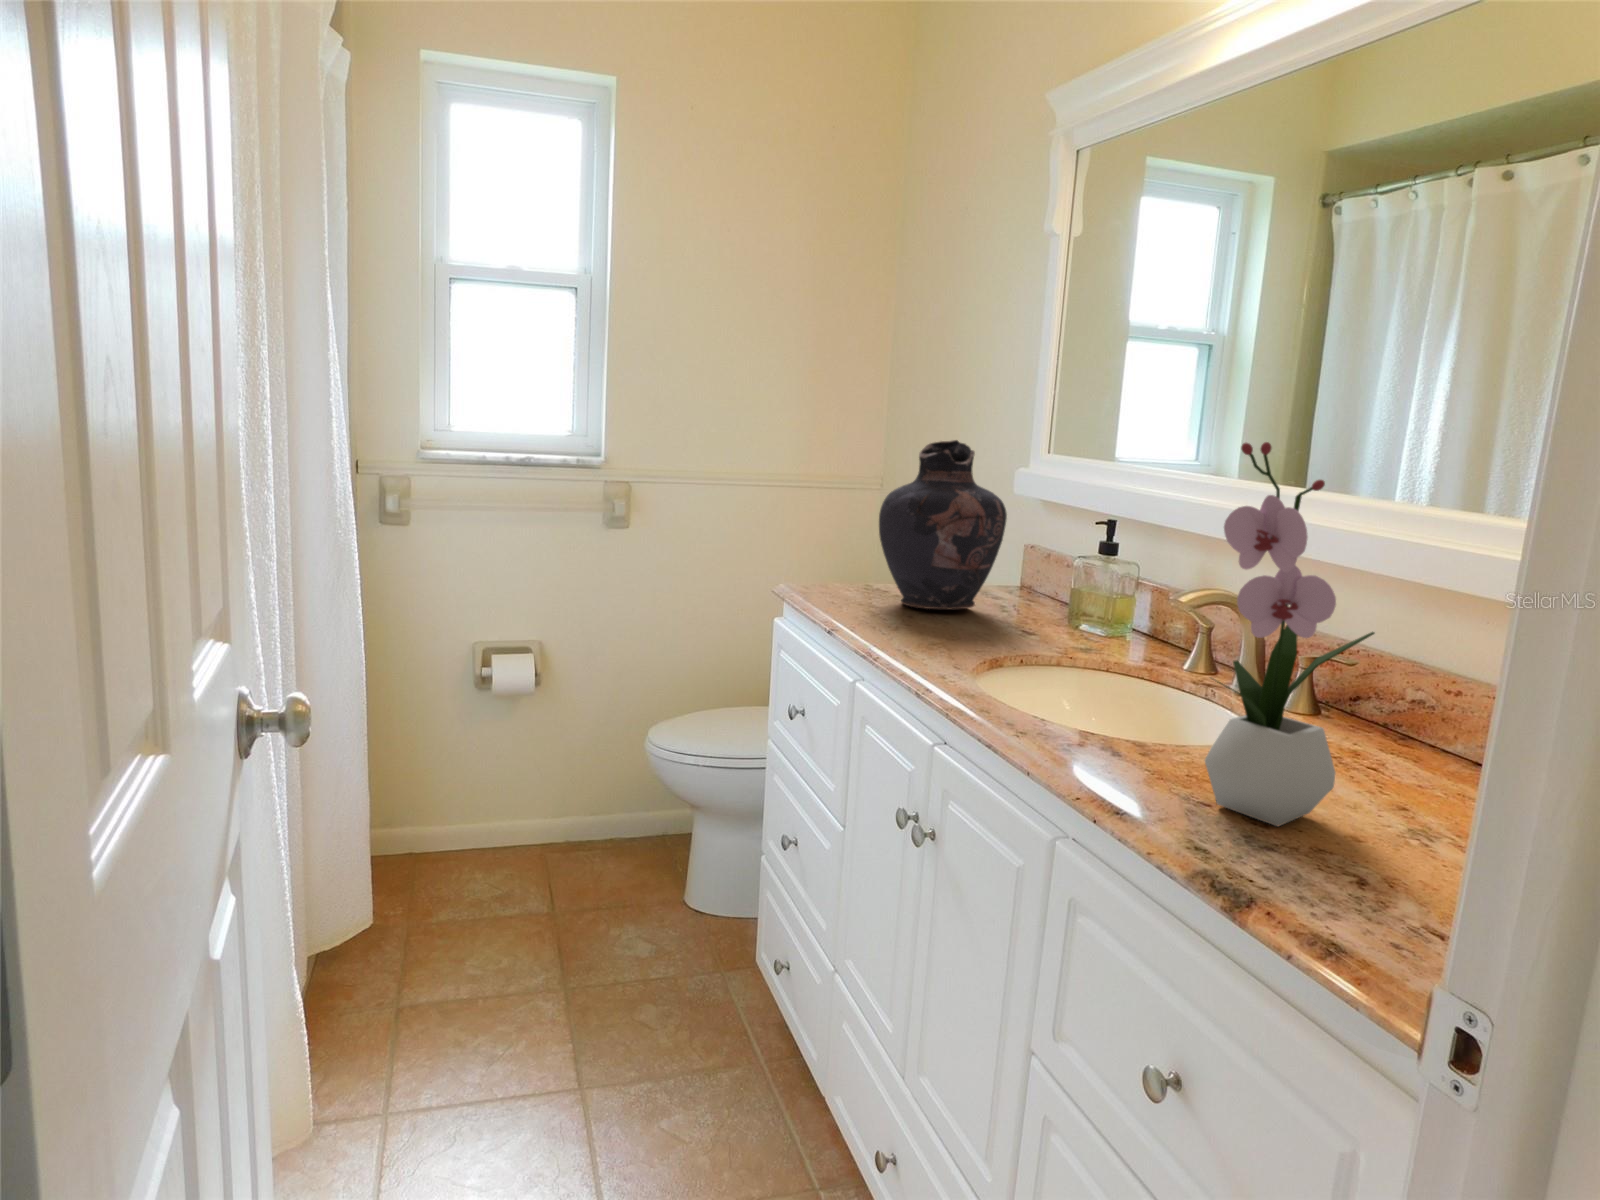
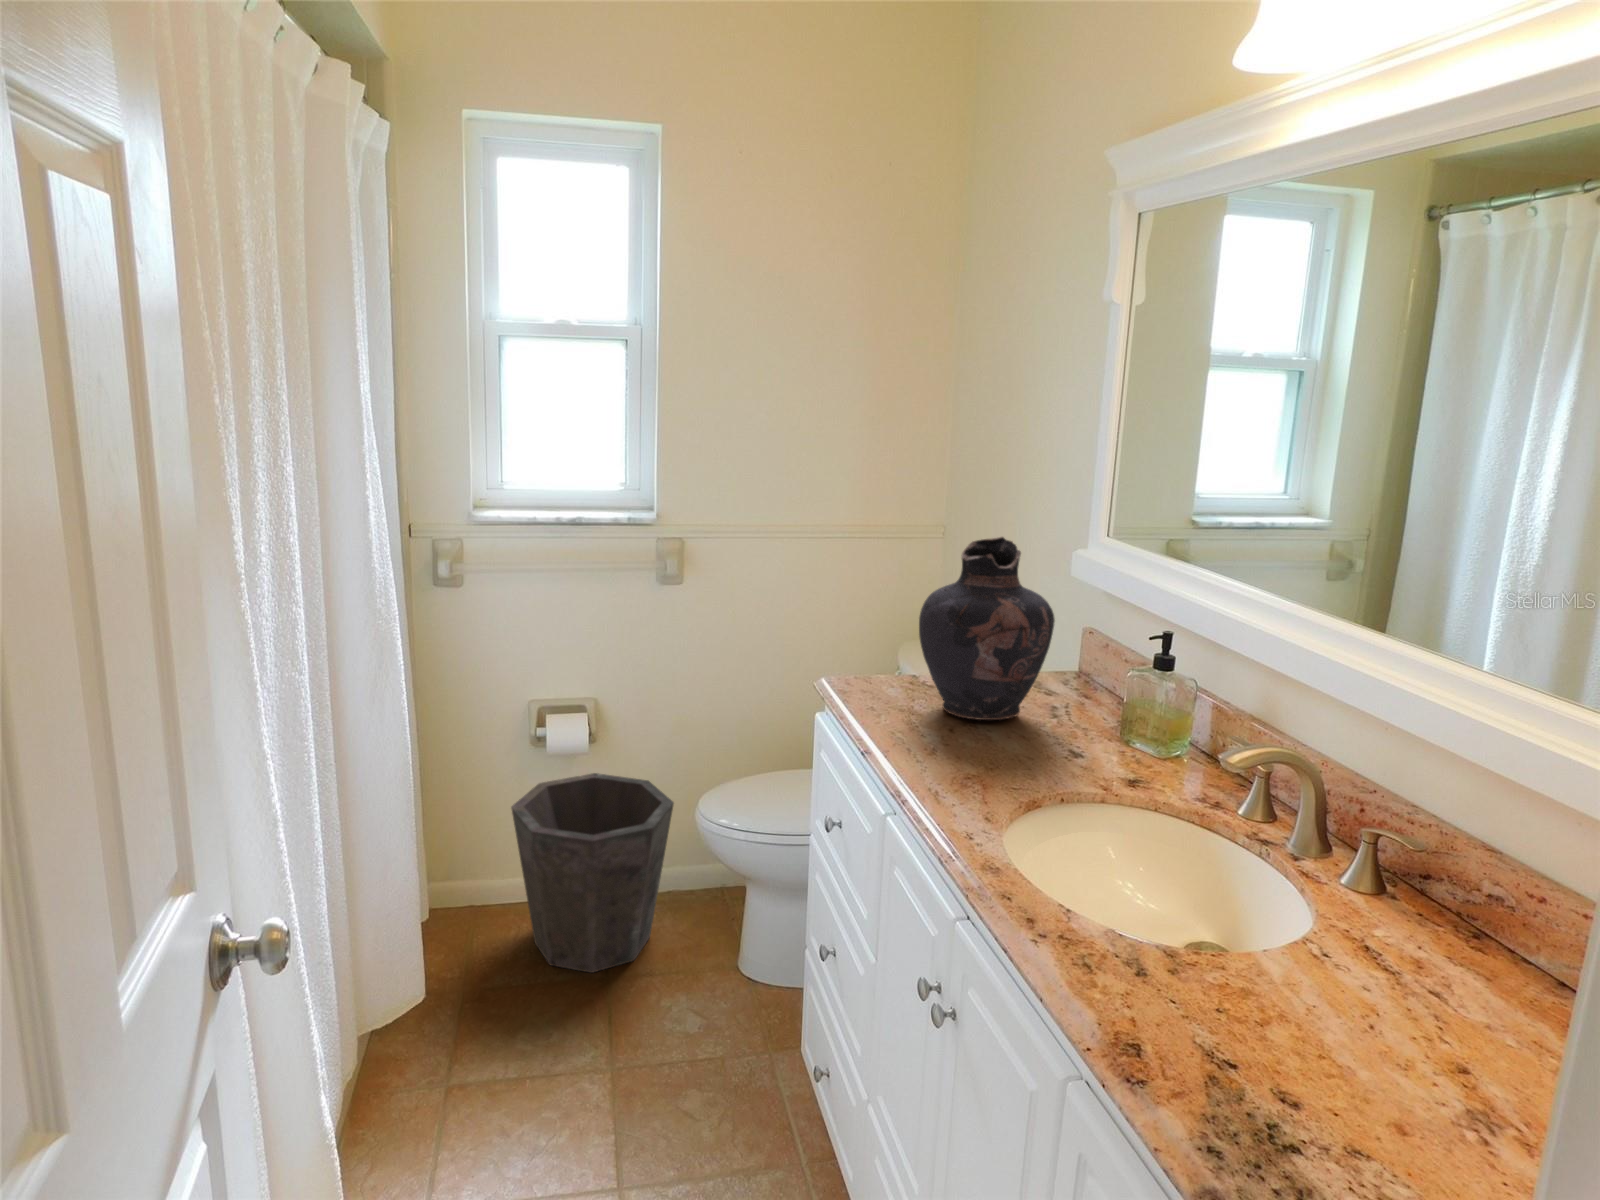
flower arrangement: present [1205,442,1375,826] -> none [1232,688,1432,1110]
waste bin: none [458,717,623,910] -> present [511,773,674,973]

